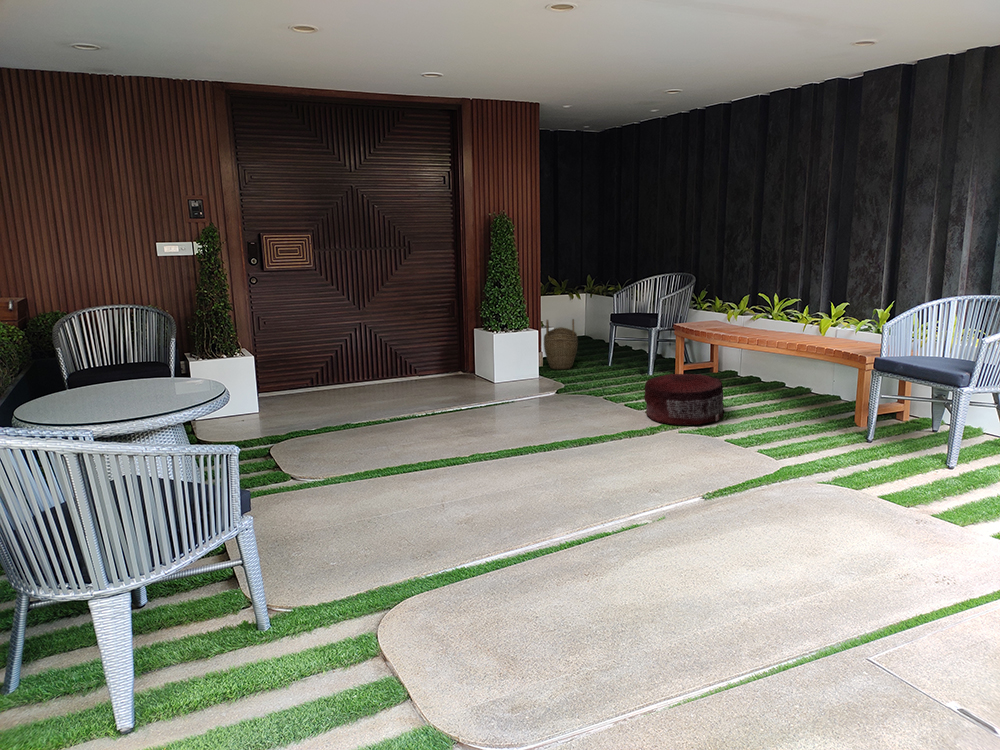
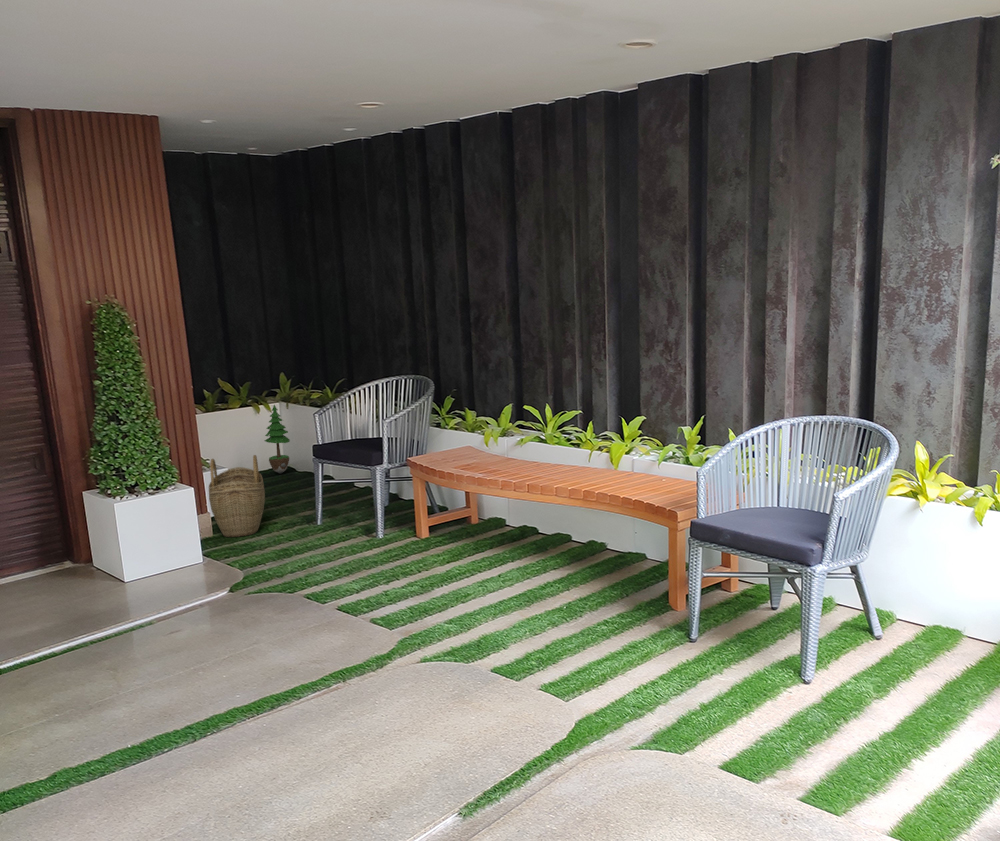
potted tree: none [573,294,590,341] -> present [265,405,290,474]
pouf: present [644,373,725,425] -> none [362,547,491,644]

